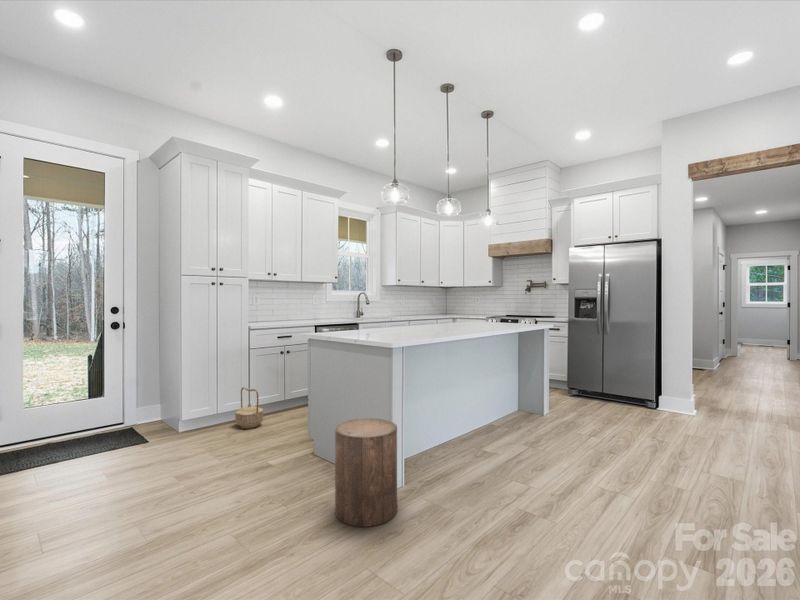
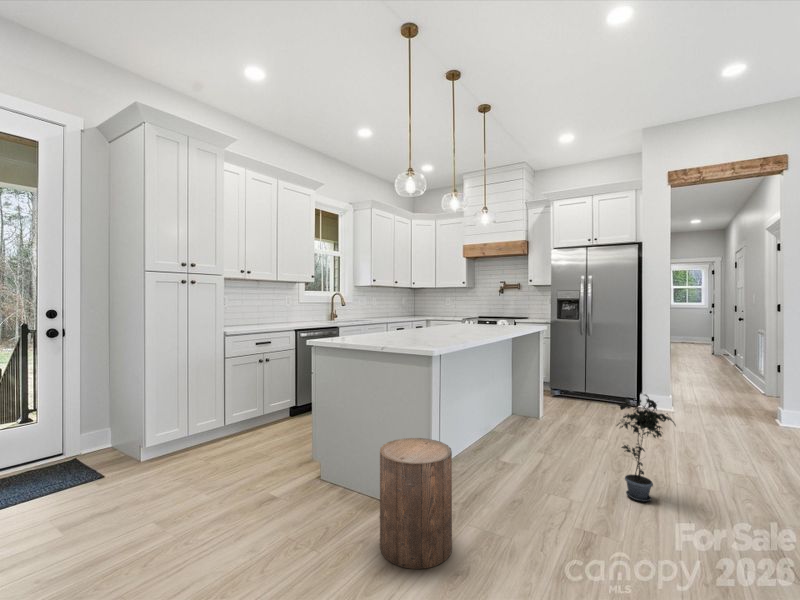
basket: present [235,387,263,429] -> none [211,403,245,452]
potted plant: none [575,389,625,493] -> present [617,394,676,502]

